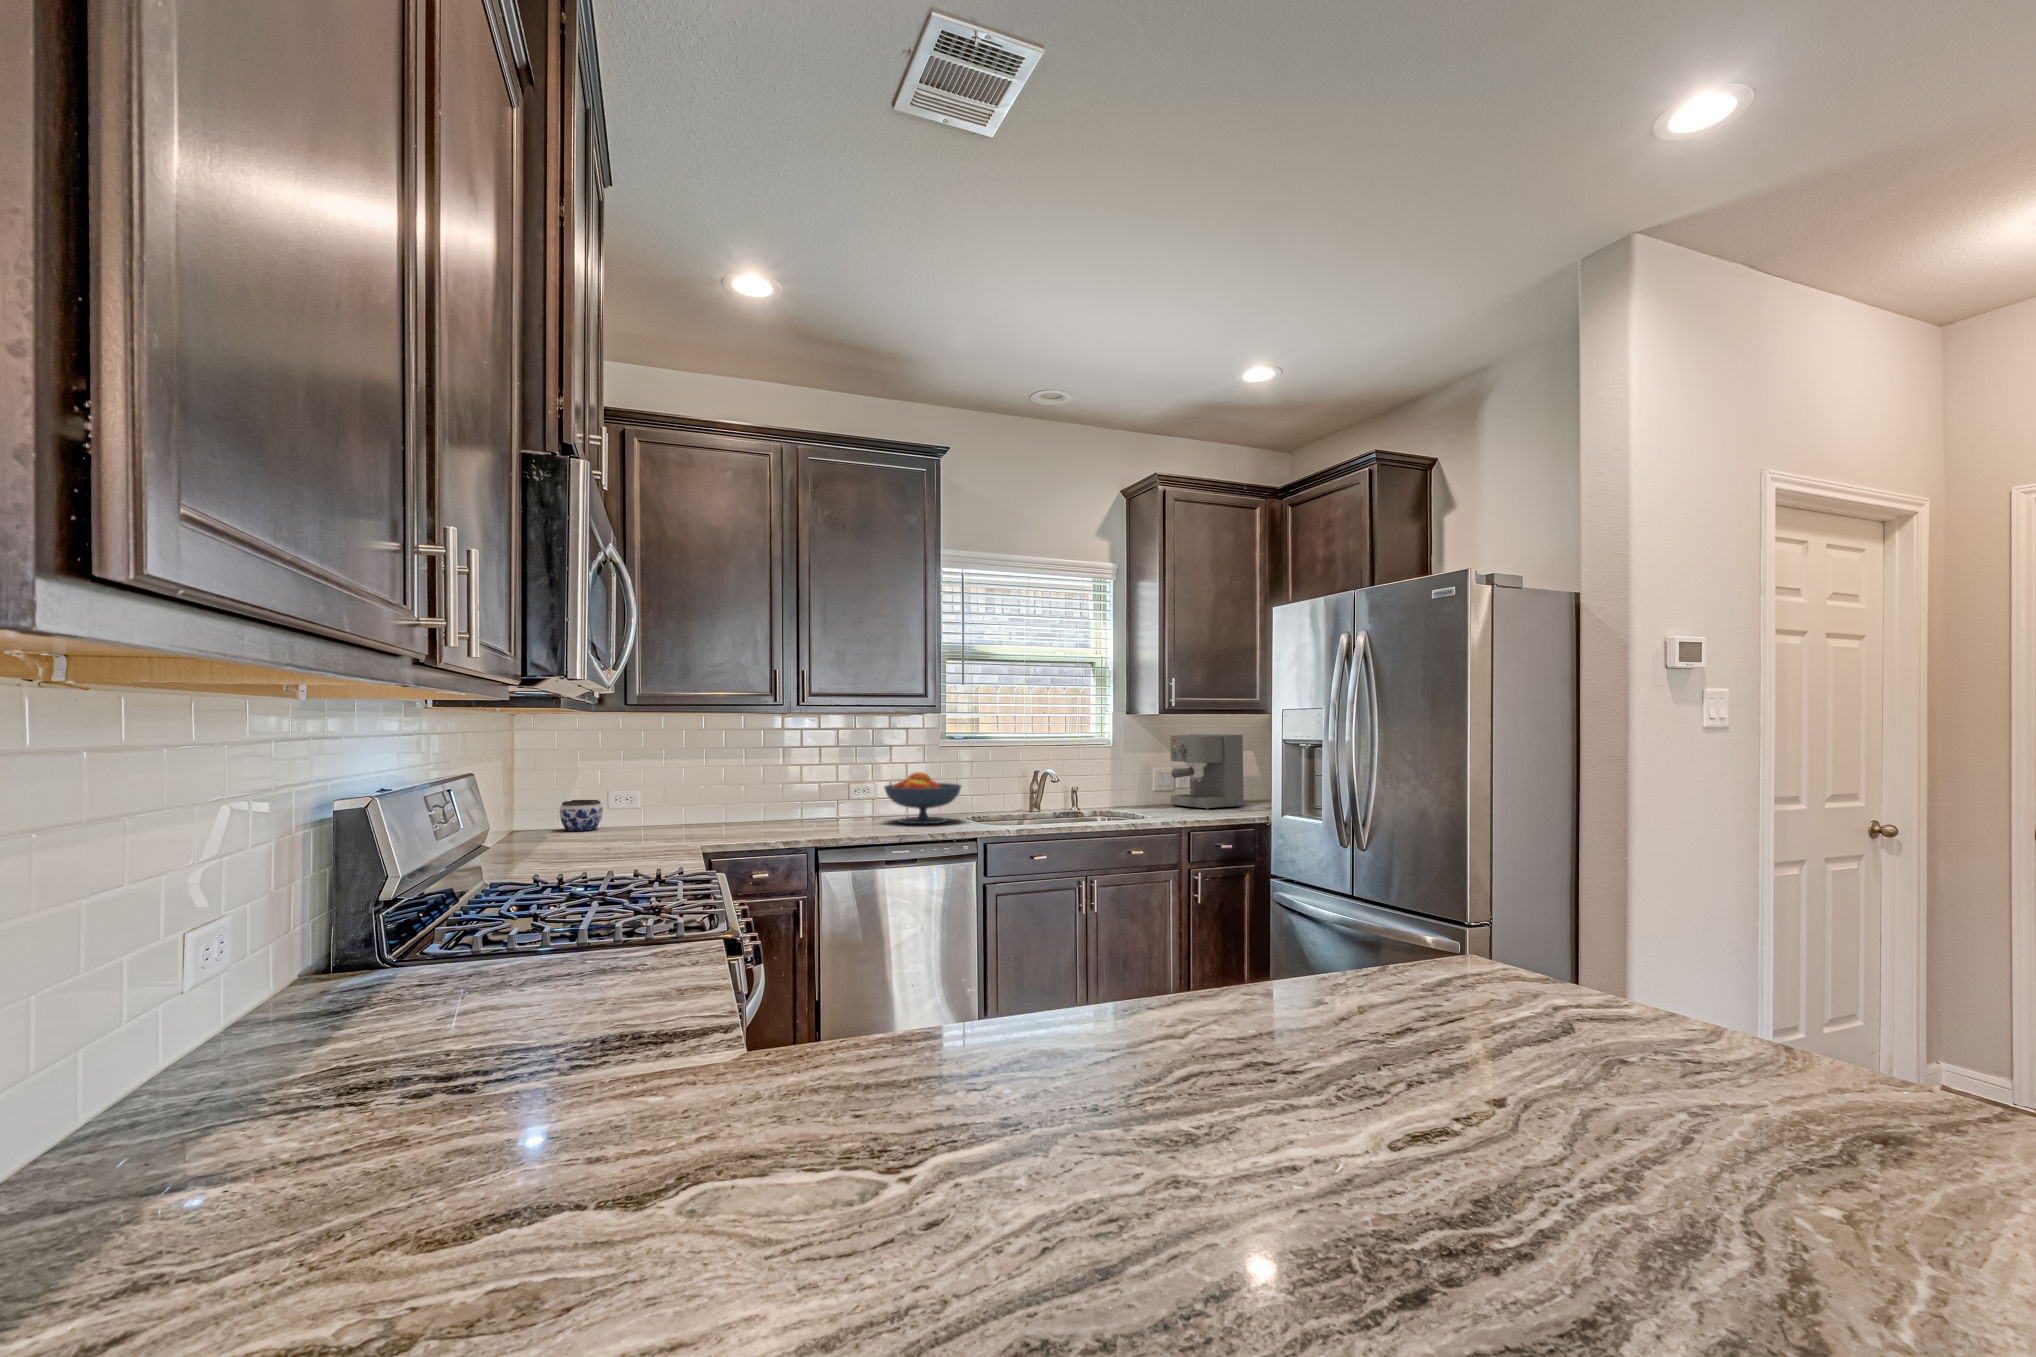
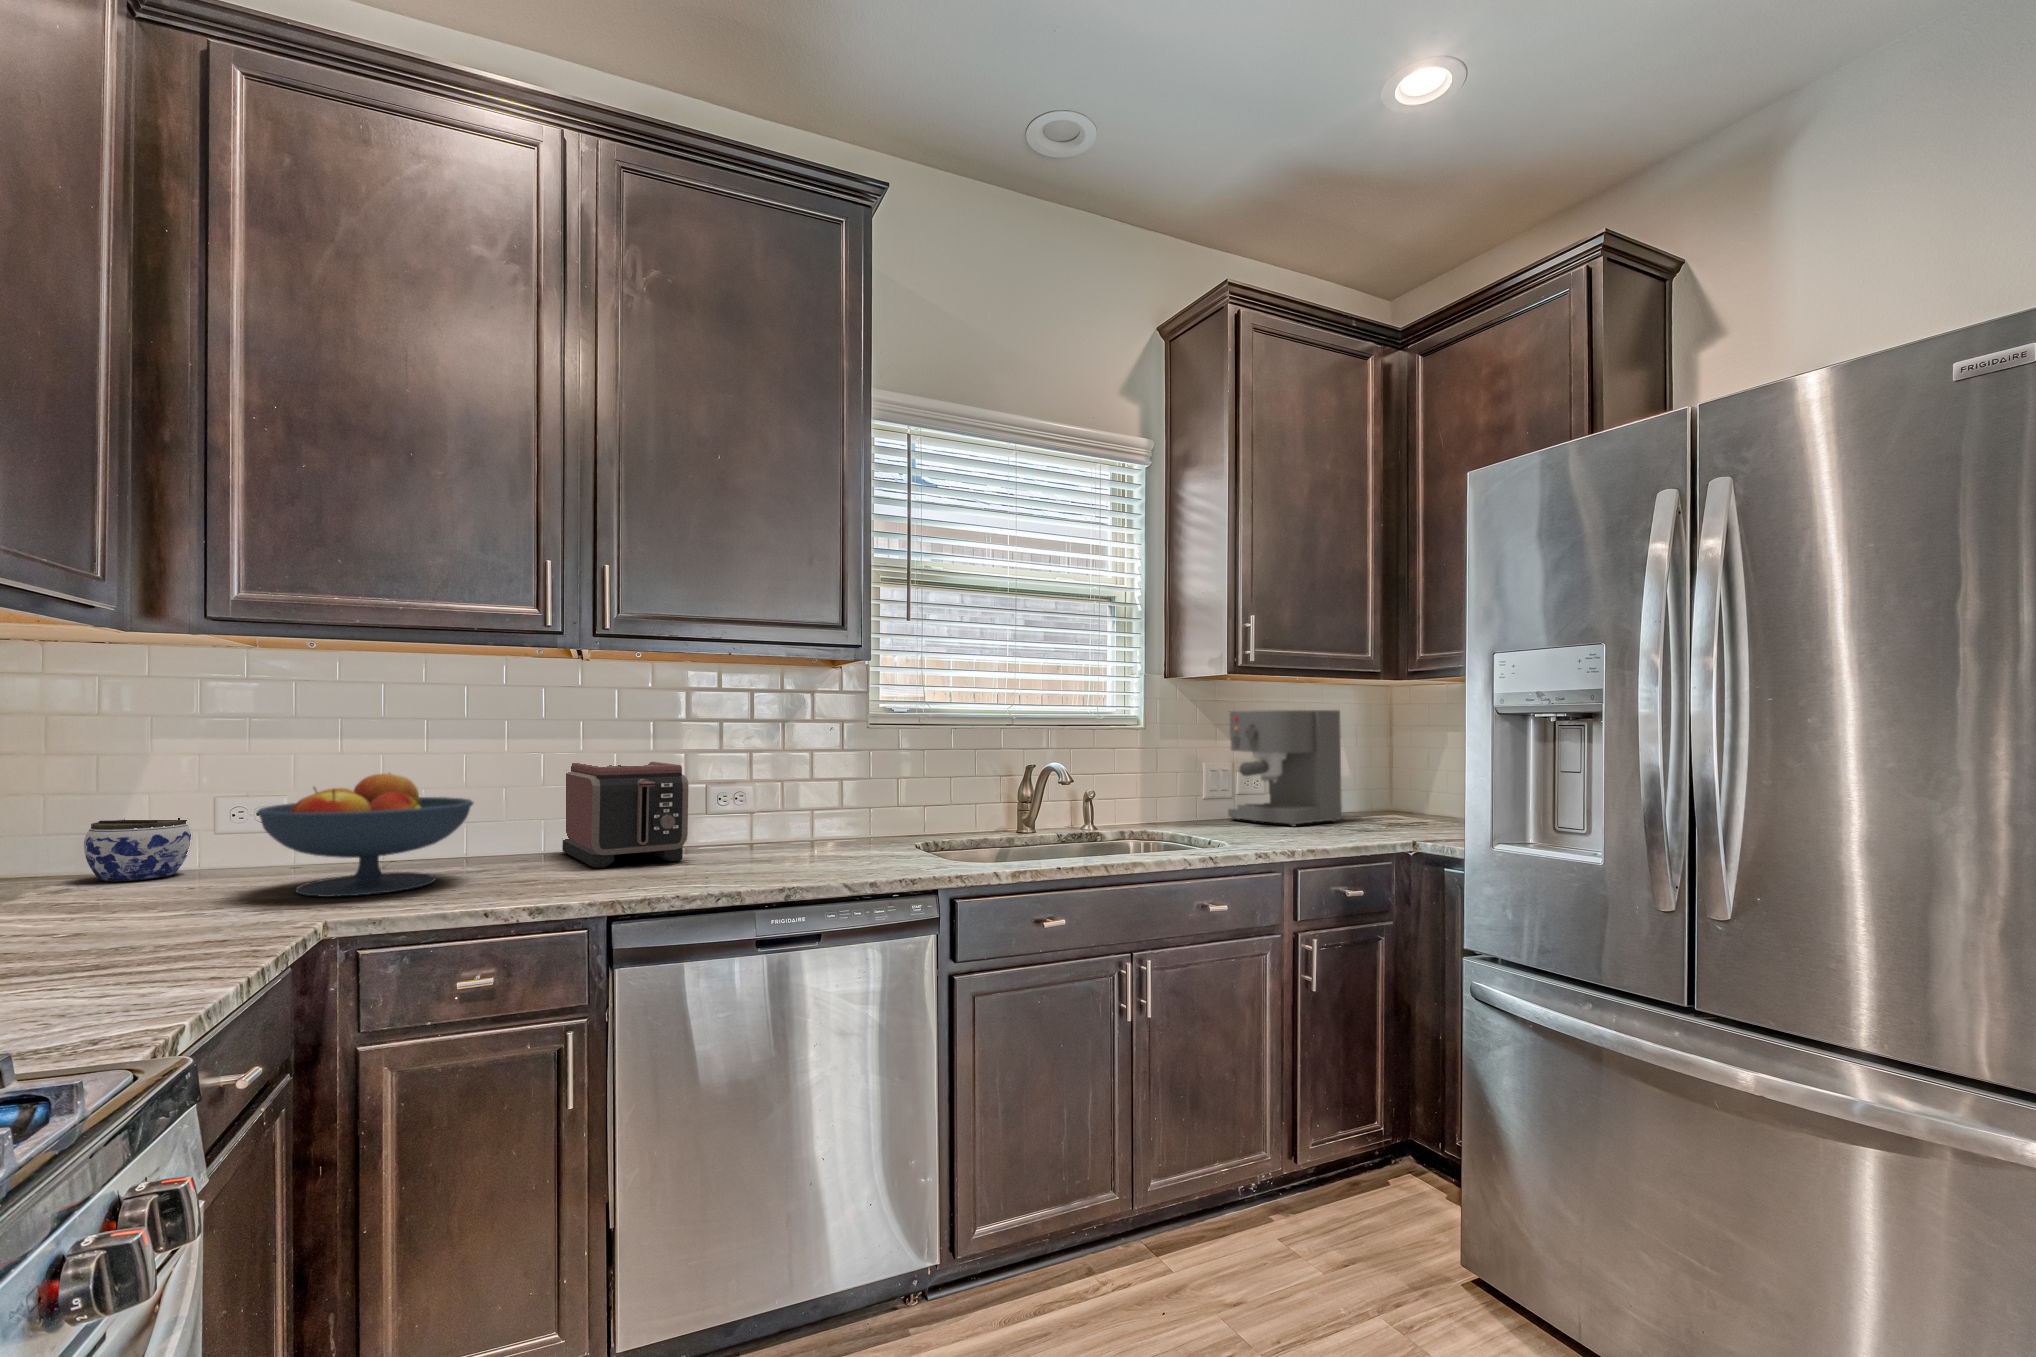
toaster: none [773,770,844,827] -> present [562,761,688,868]
fruit bowl: present [884,772,961,824] -> present [257,773,473,897]

